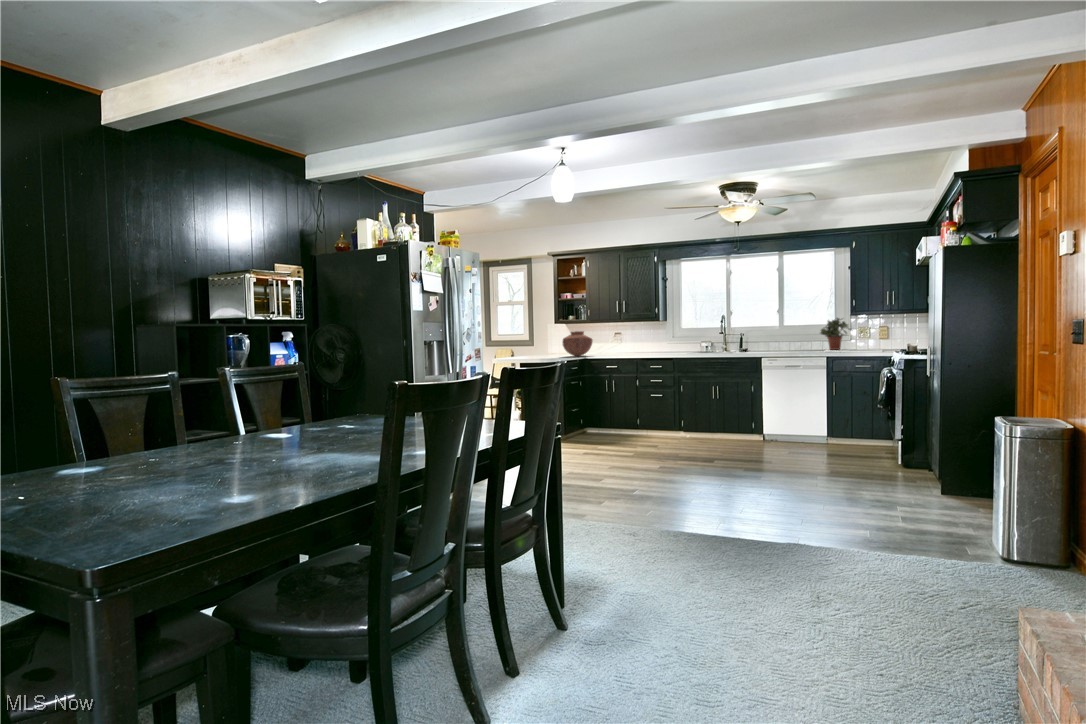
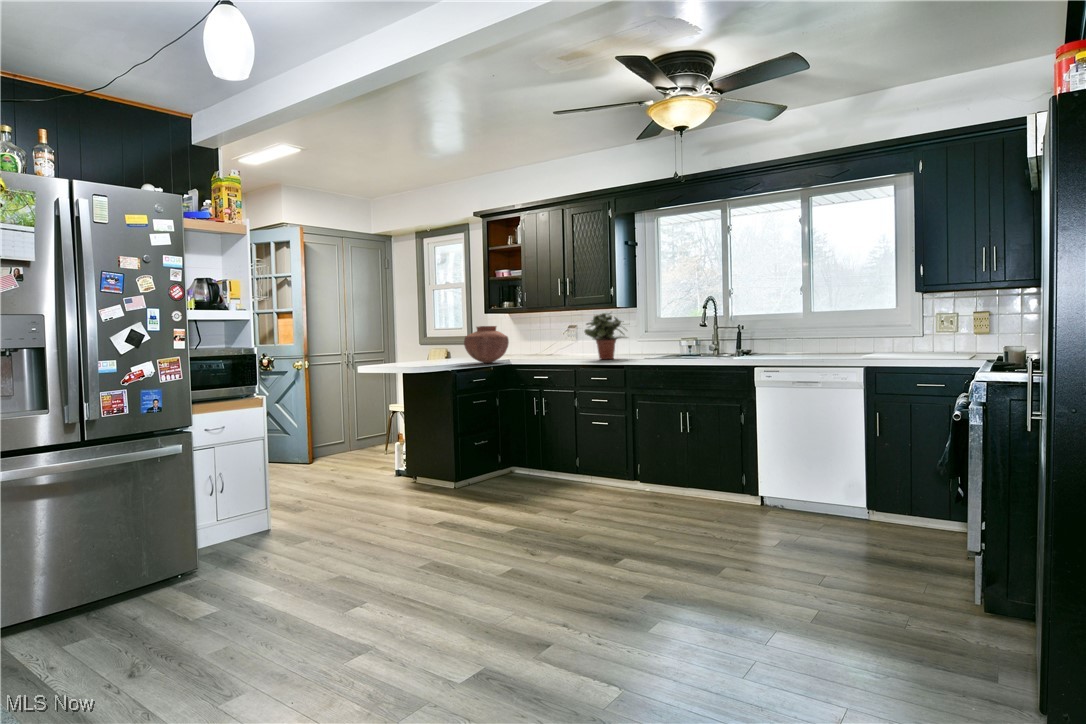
potted plant: present [820,318,851,350] -> present [584,311,628,359]

